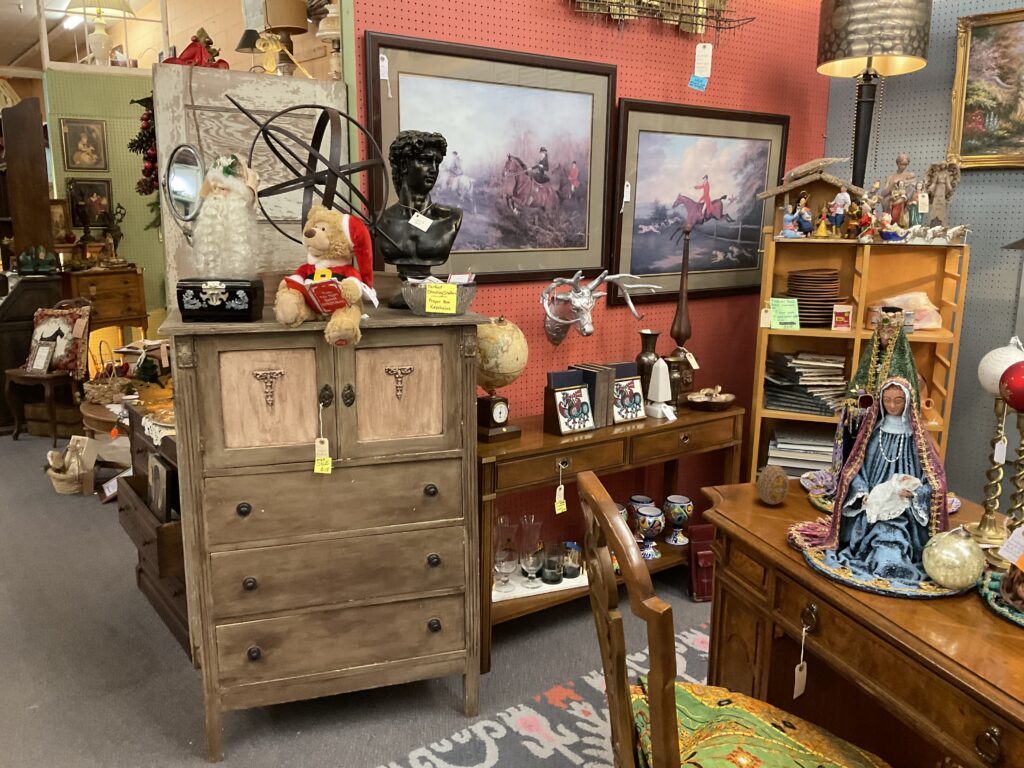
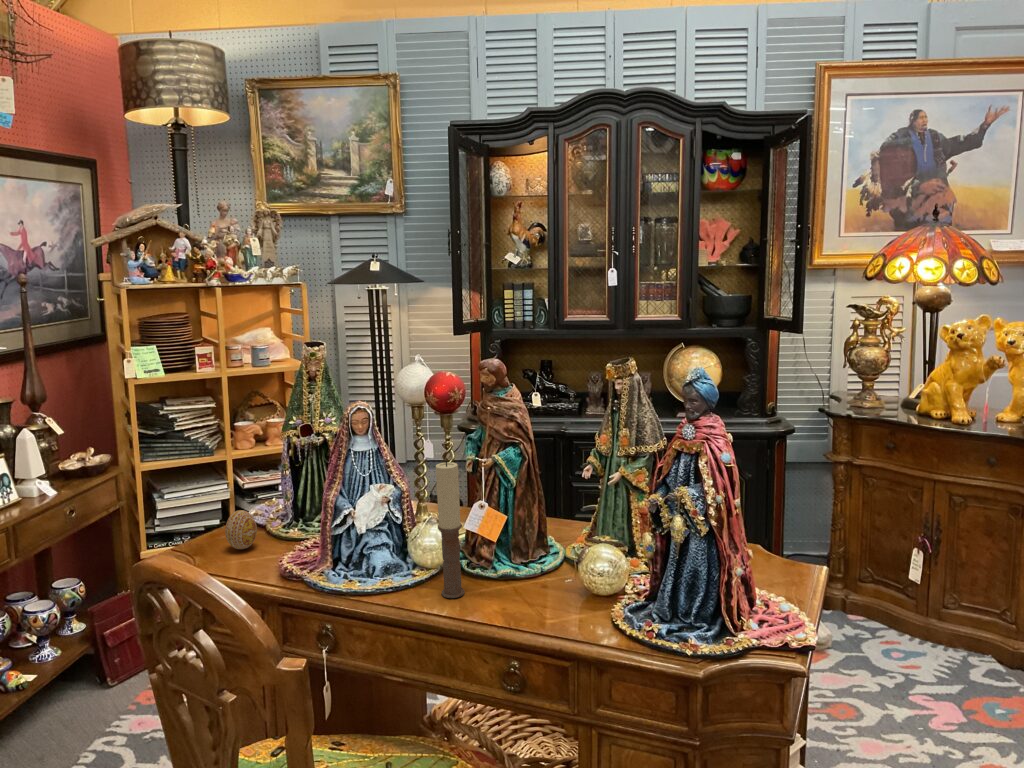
candle: none [941,465,992,635] -> present [436,461,465,598]

